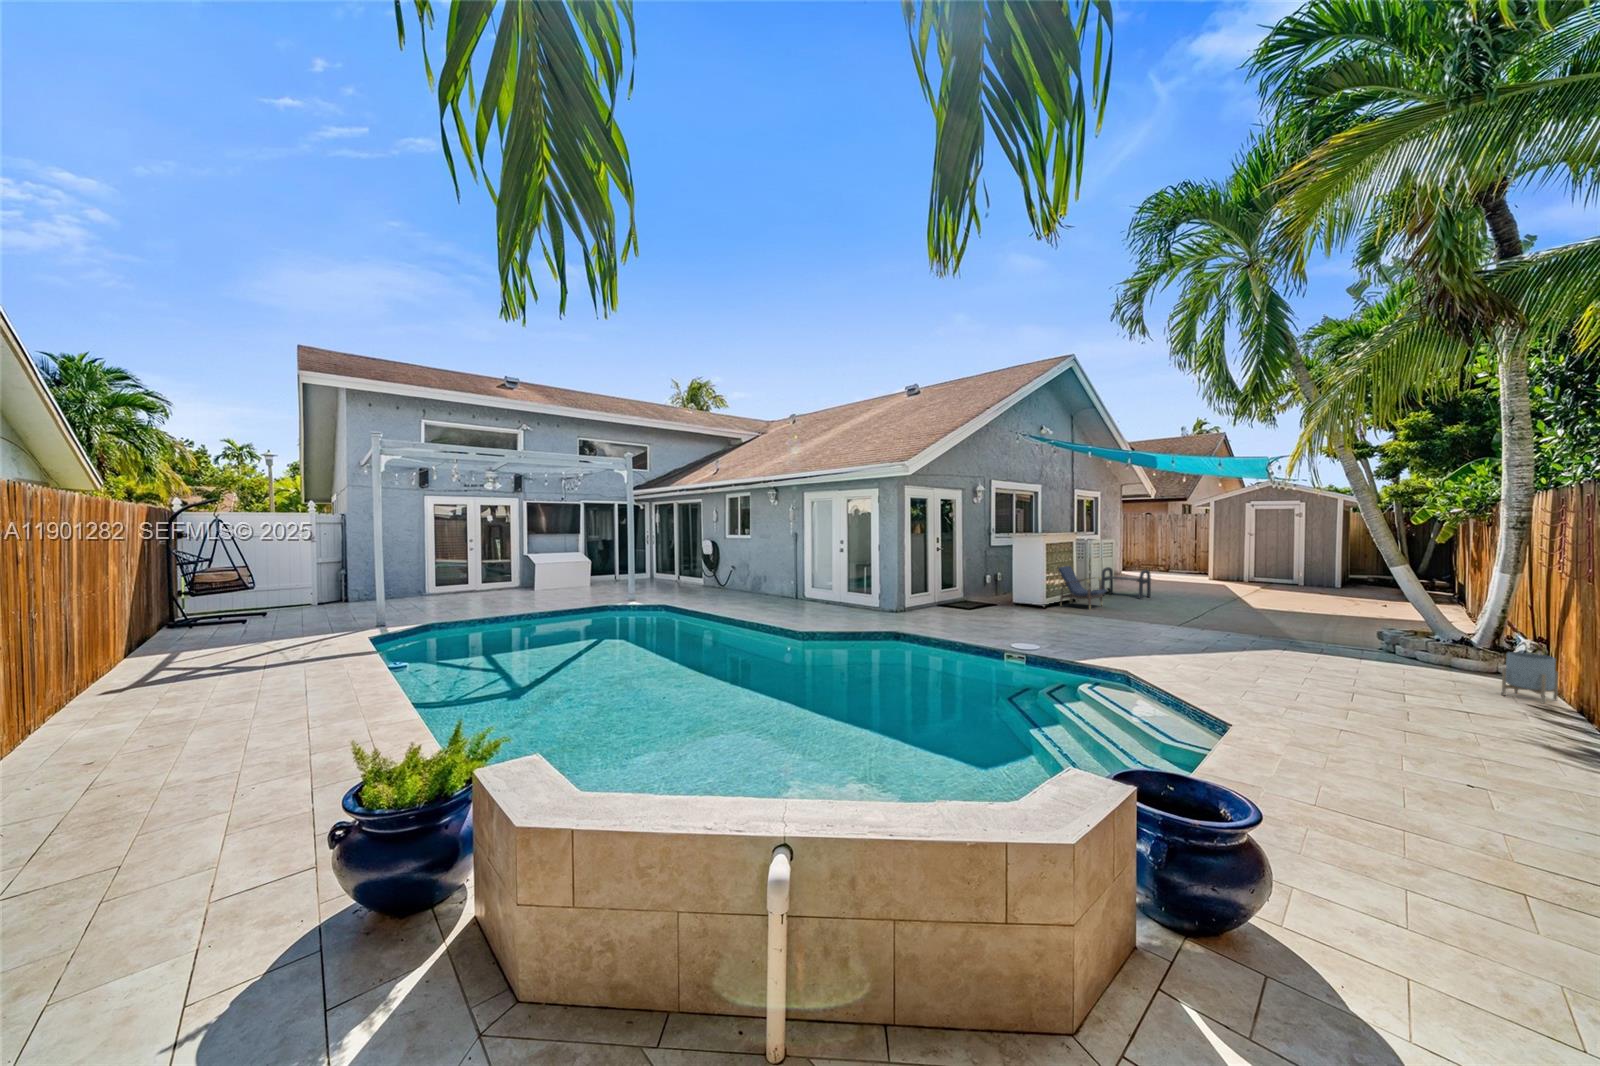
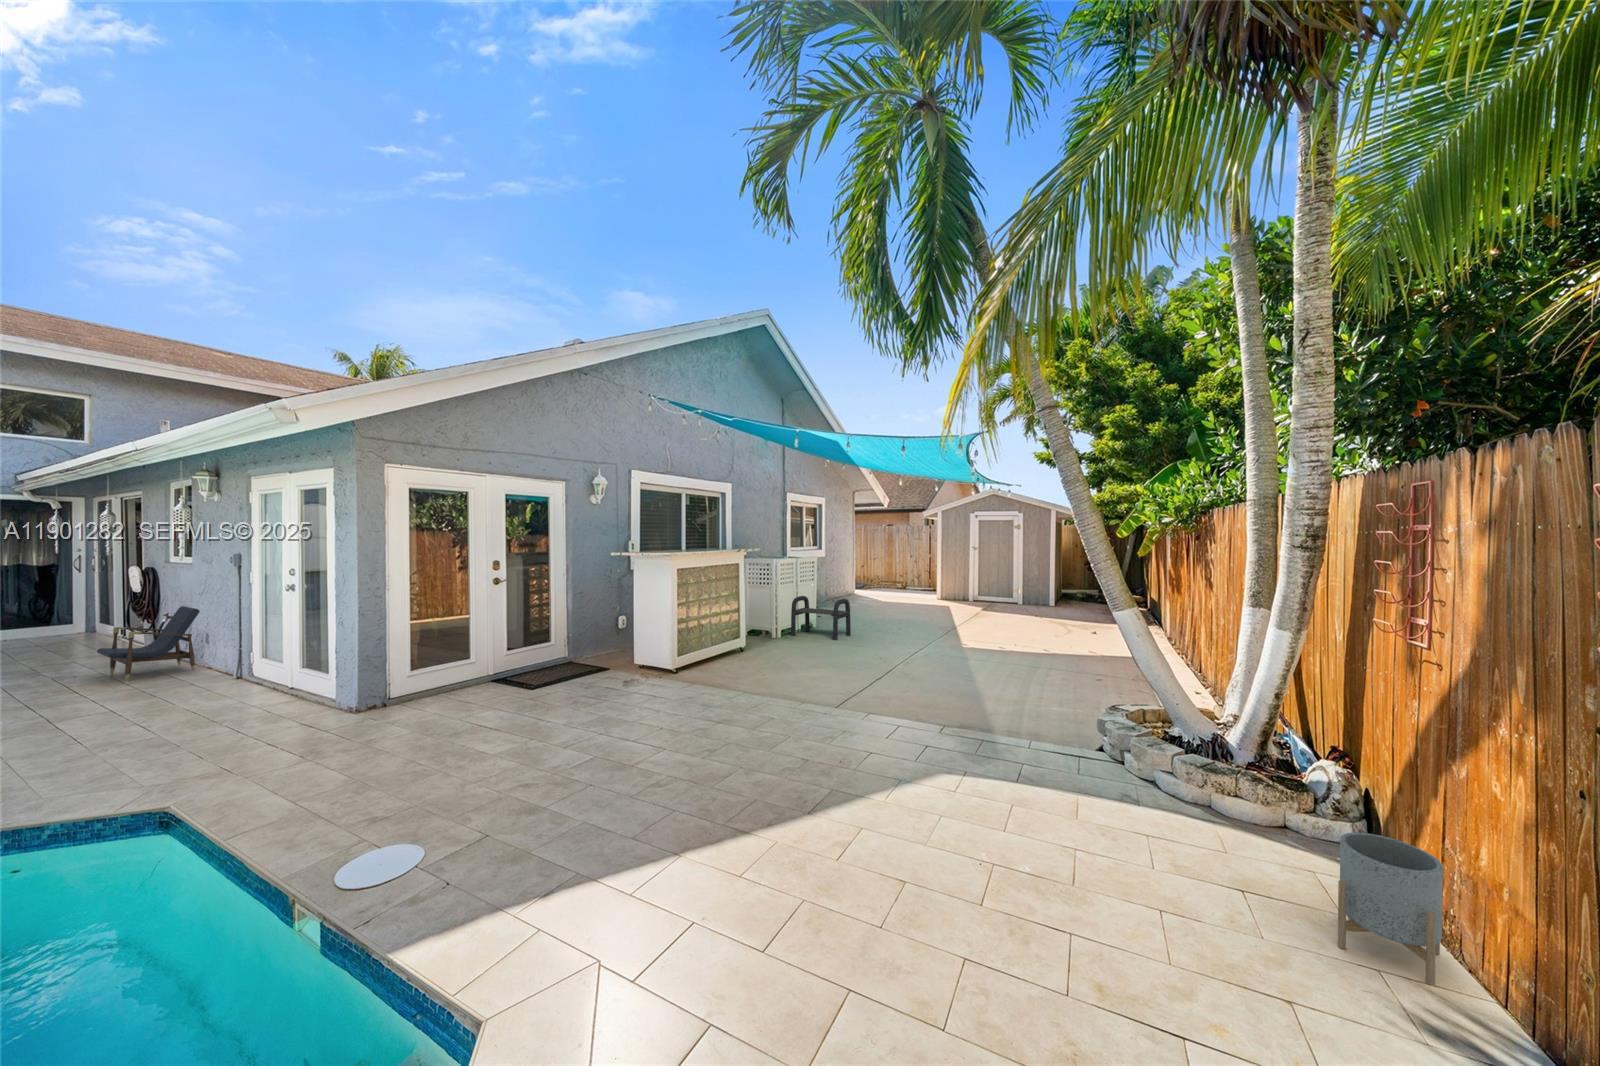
lounge chair: present [1058,566,1107,609] -> present [97,606,200,682]

